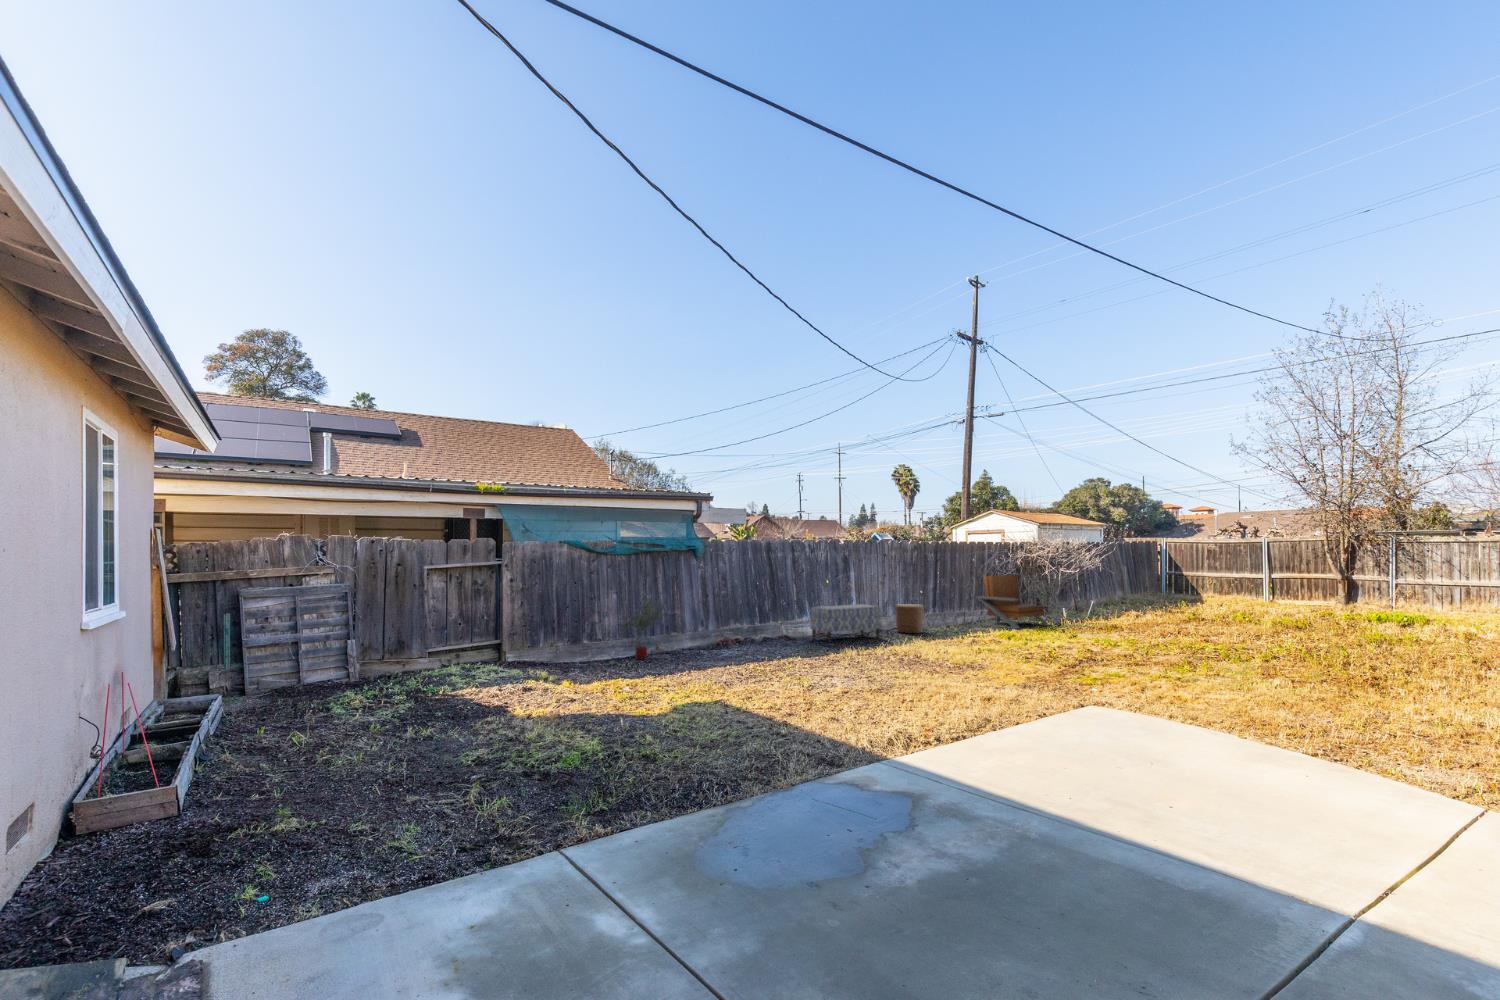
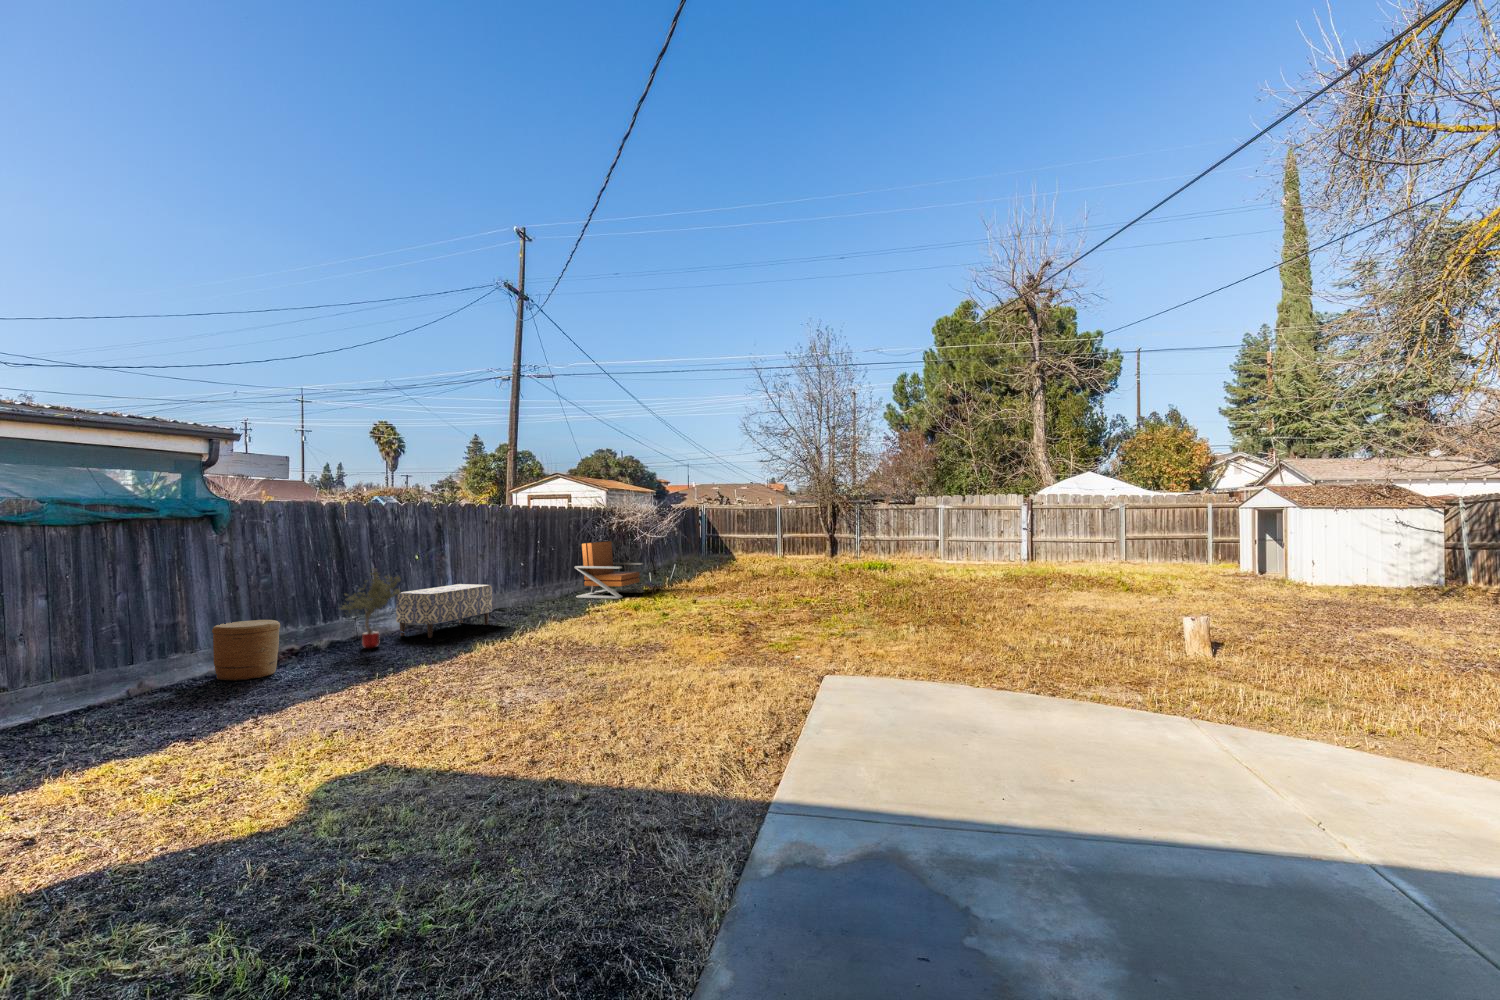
potted tree: present [618,594,666,659] -> present [341,568,401,648]
woven basket: present [895,604,924,633] -> present [212,620,280,681]

